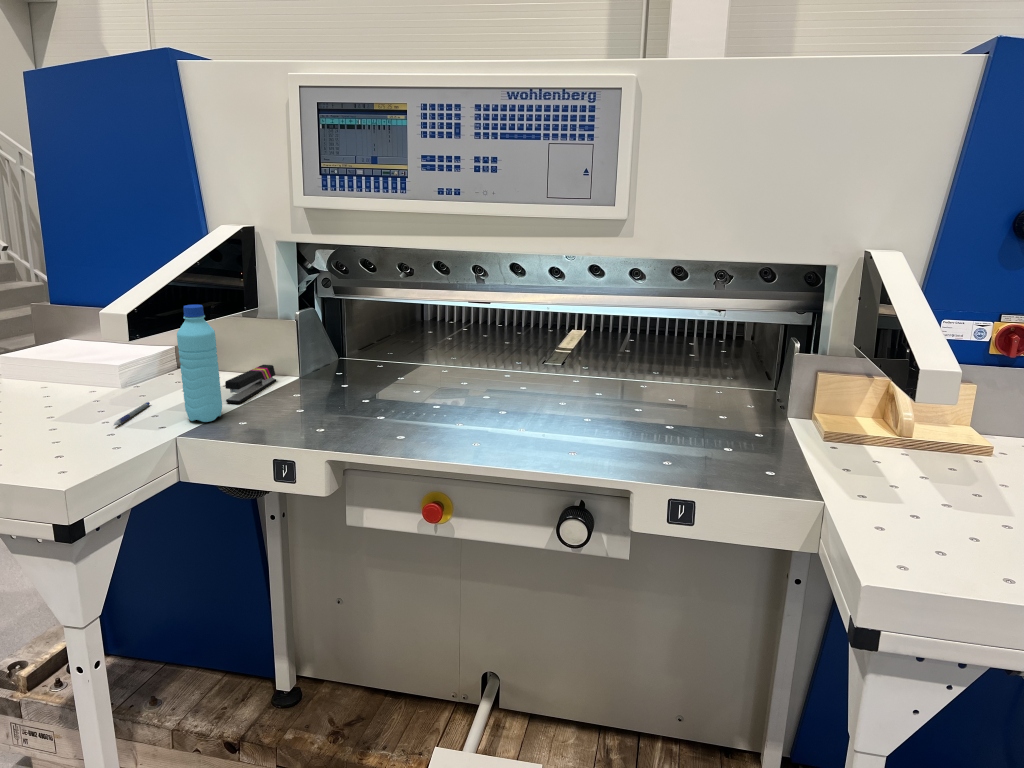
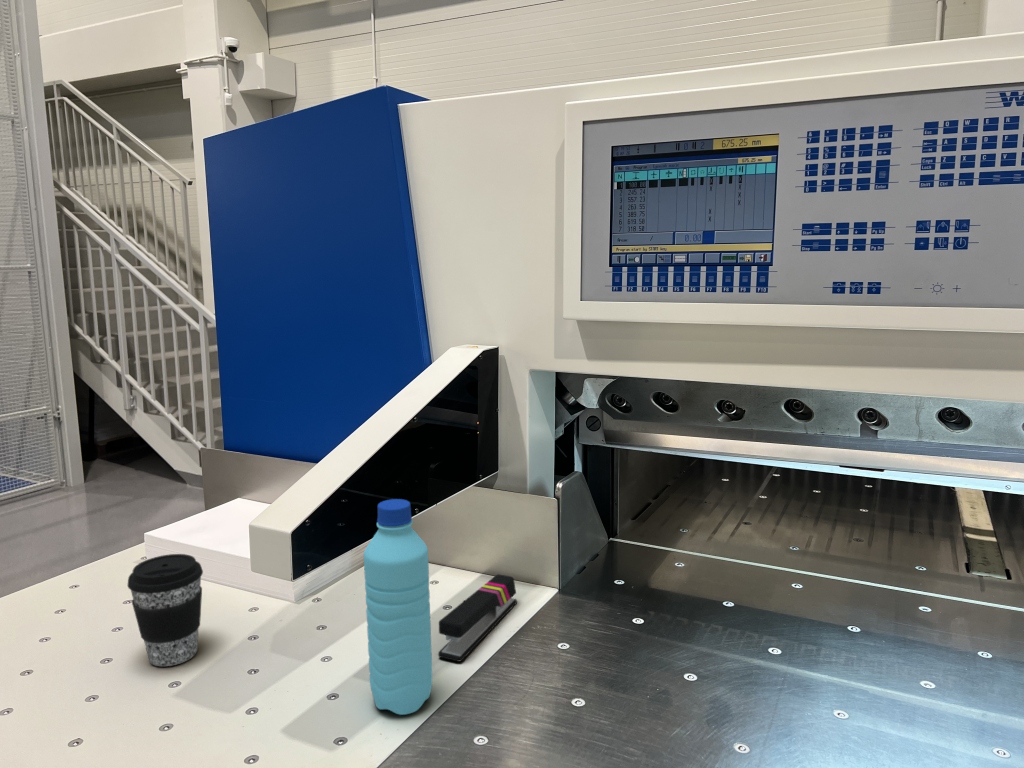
coffee cup: none [19,351,69,416] -> present [128,554,203,666]
pen: present [114,402,150,425] -> none [250,647,318,711]

